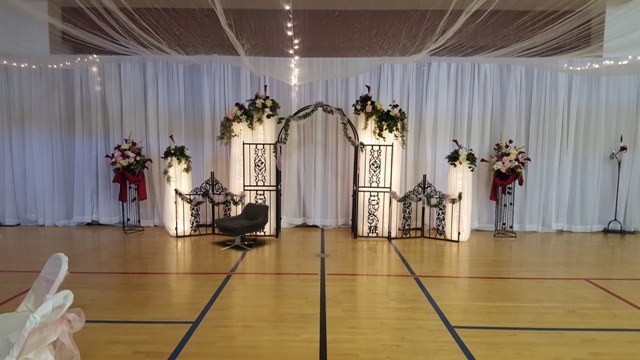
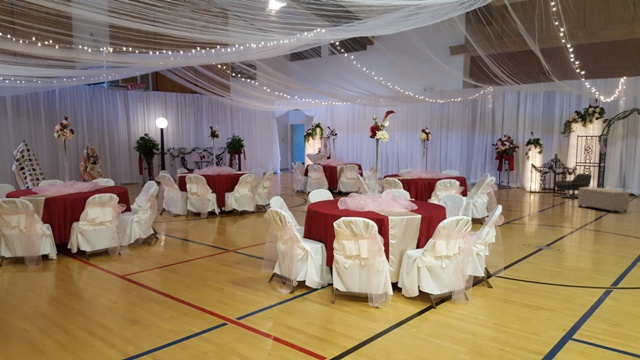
ottoman: none [271,241,358,299] -> present [578,187,629,212]

